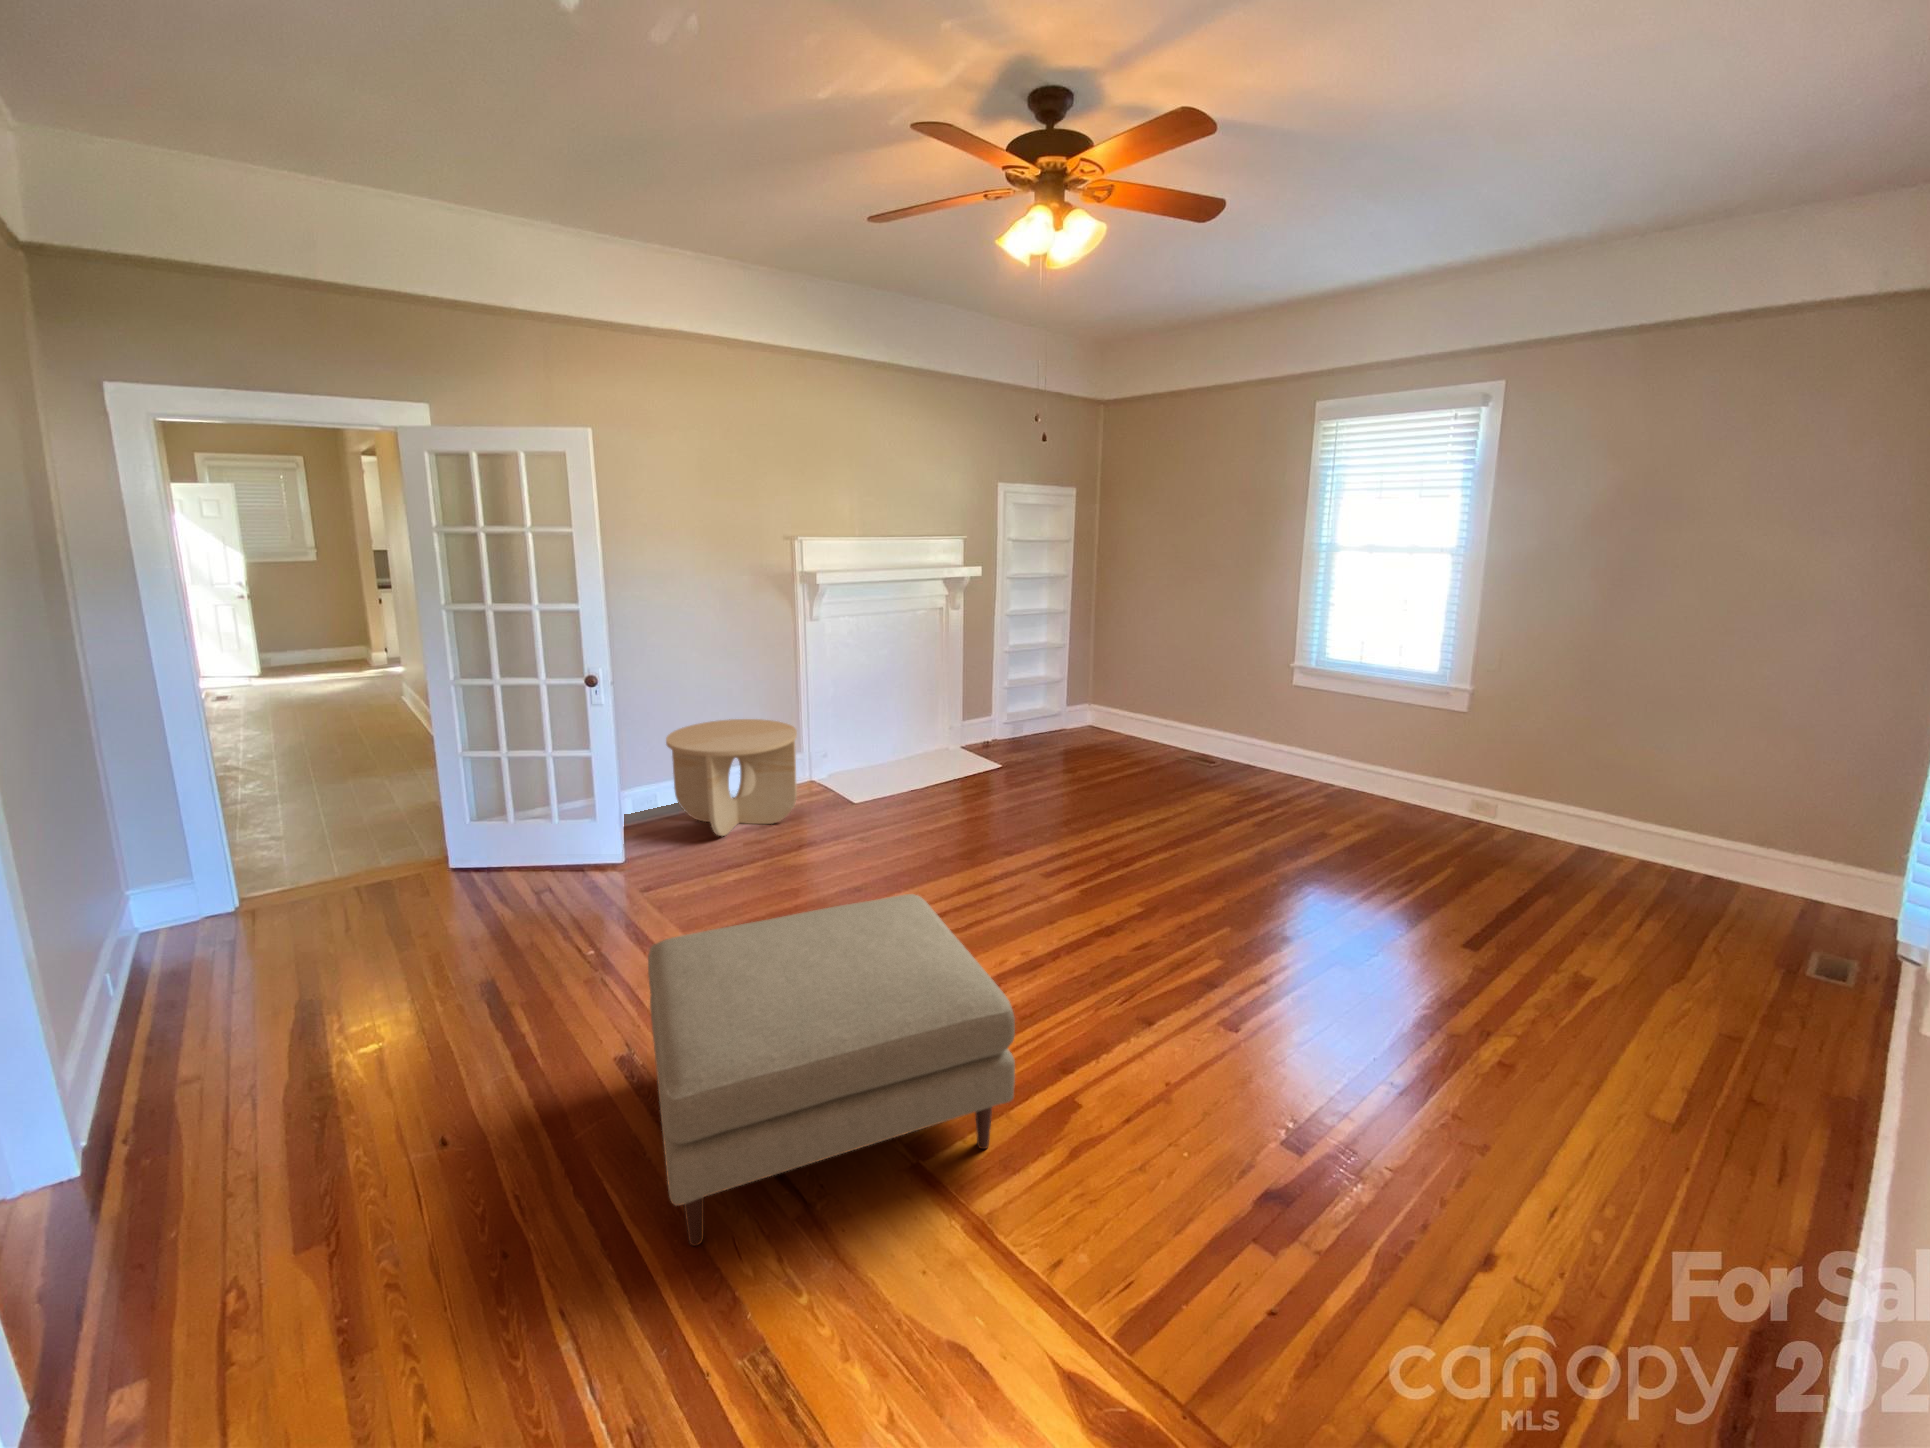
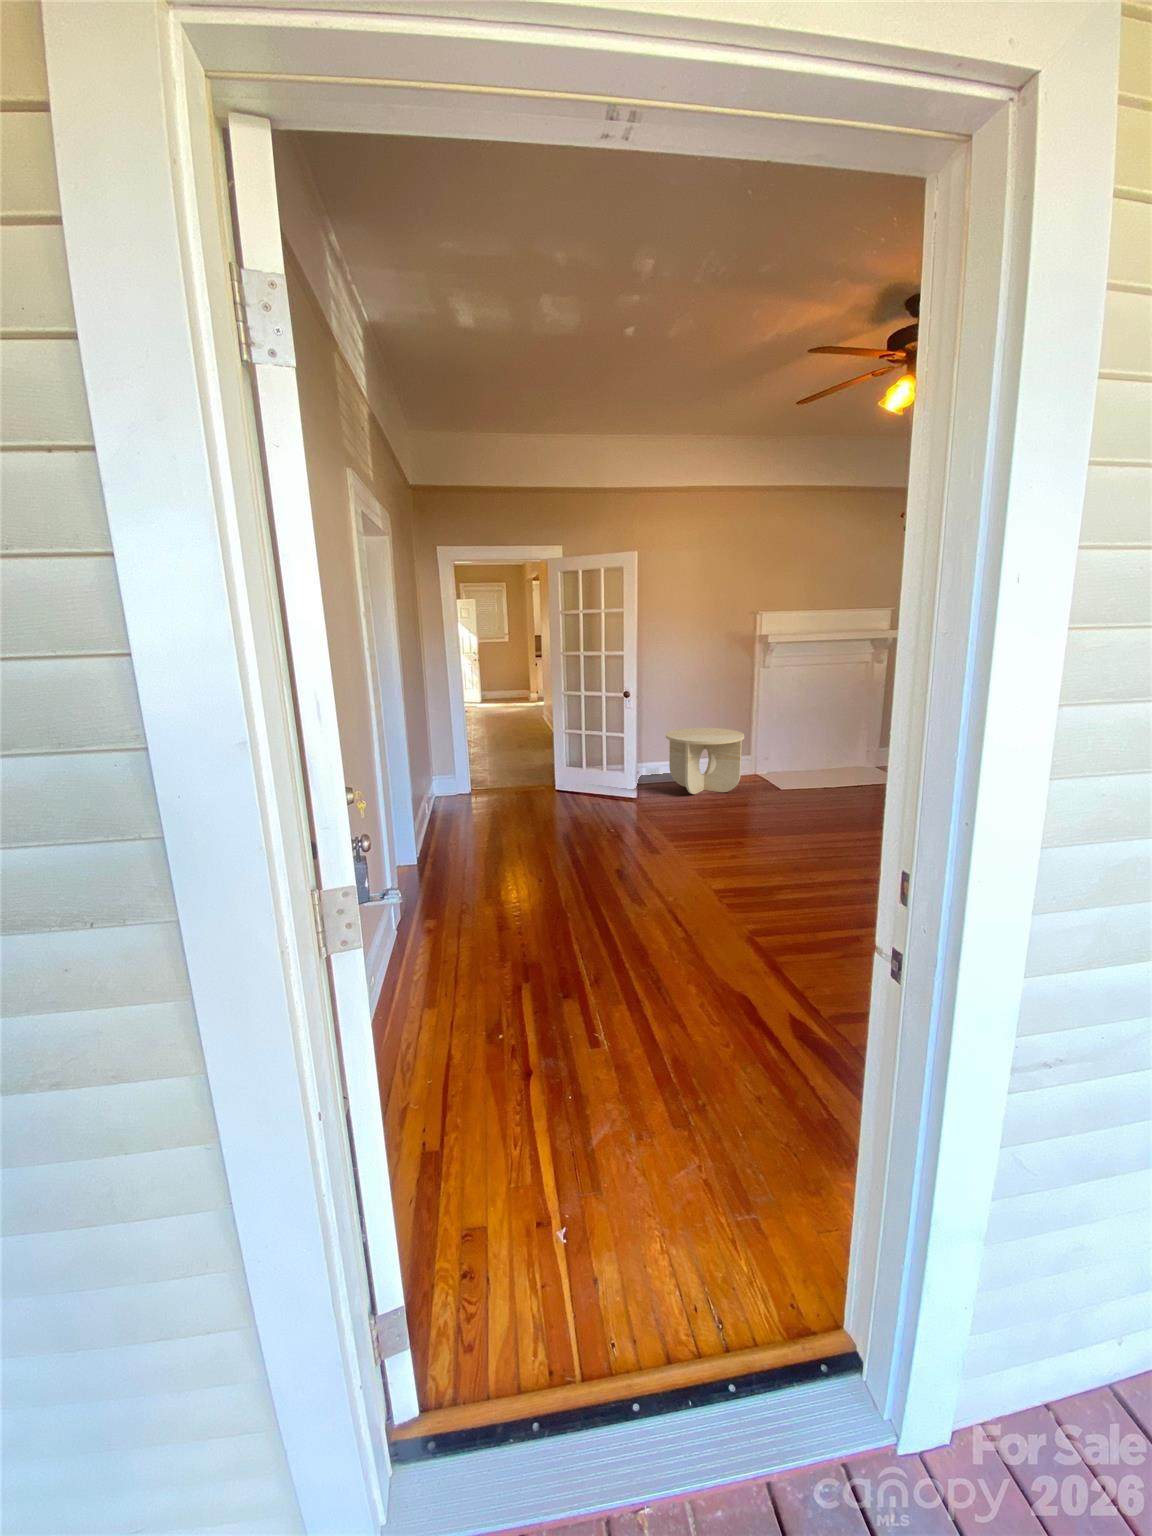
ottoman: present [648,894,1015,1246] -> none [622,807,806,938]

